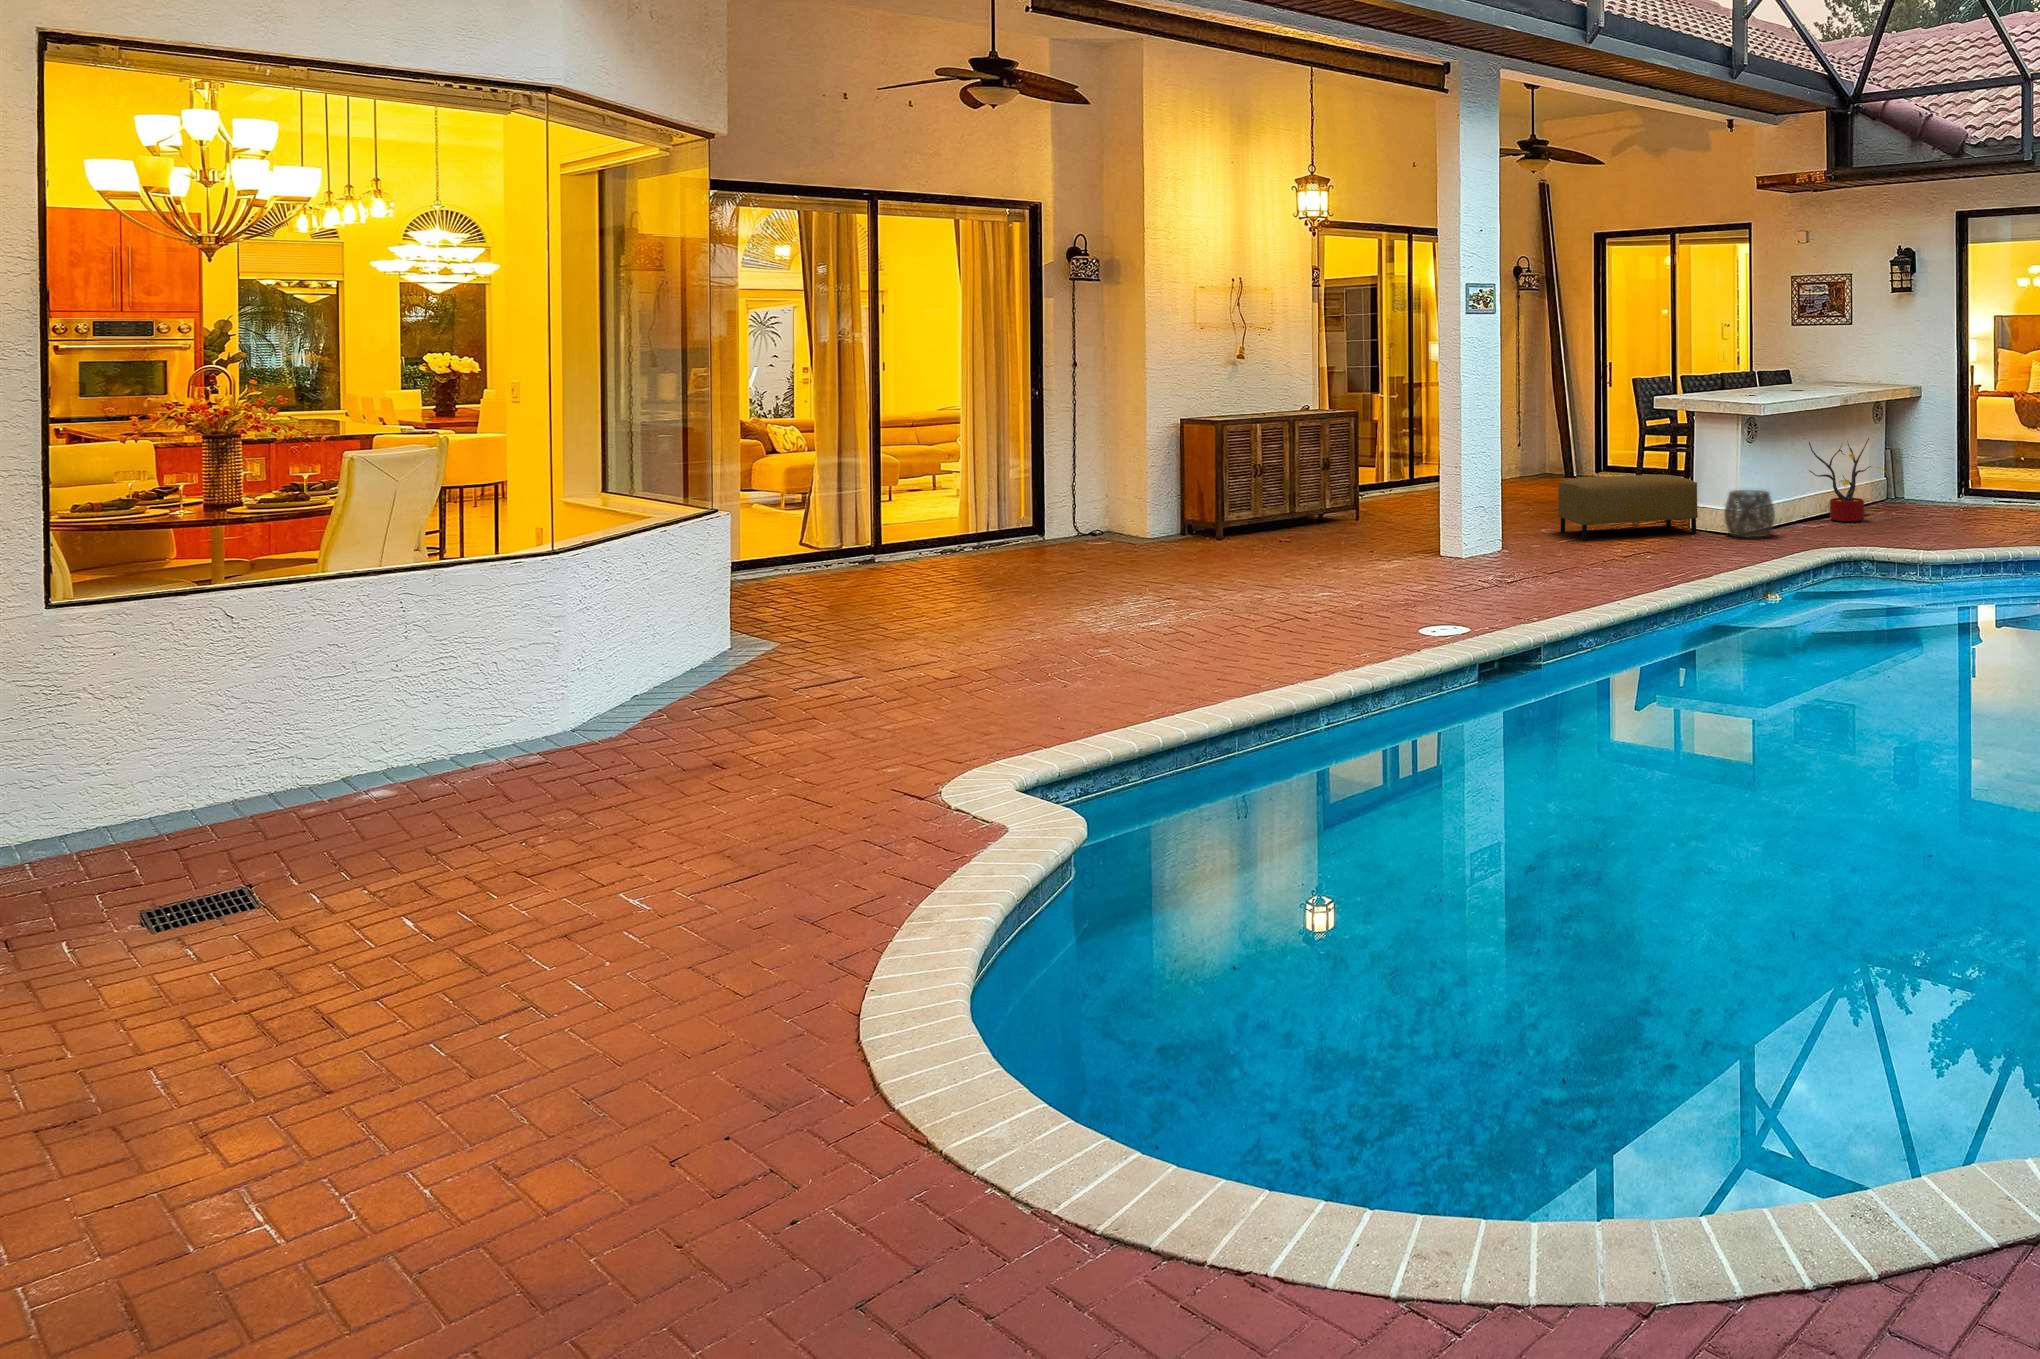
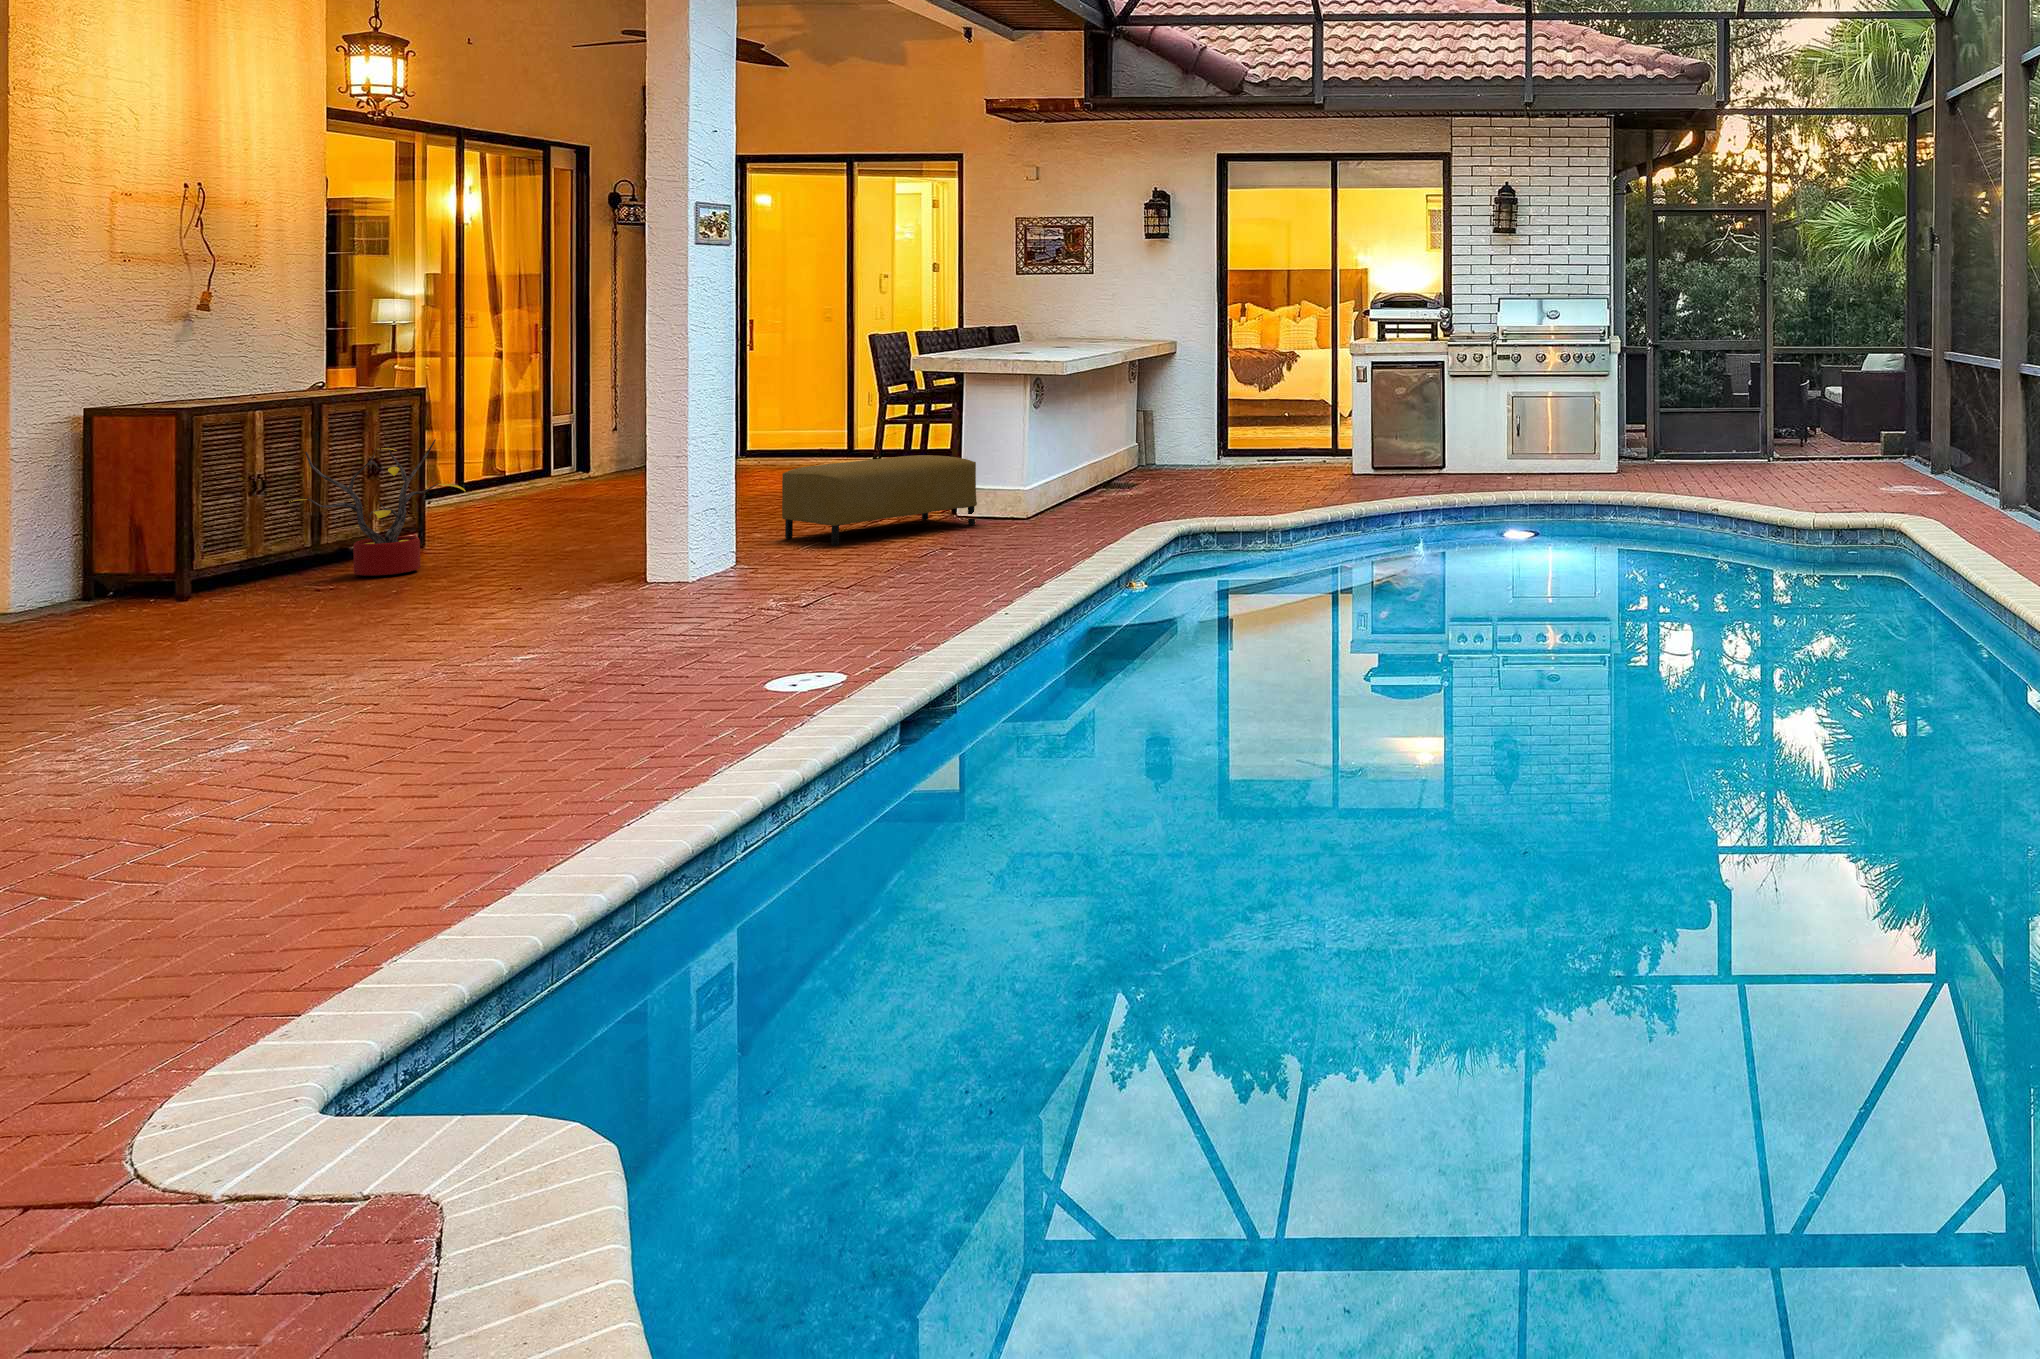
decorative plant: present [1800,438,1885,521] -> present [291,439,465,576]
woven basket: present [1724,490,1775,538] -> none [1012,466,1078,524]

